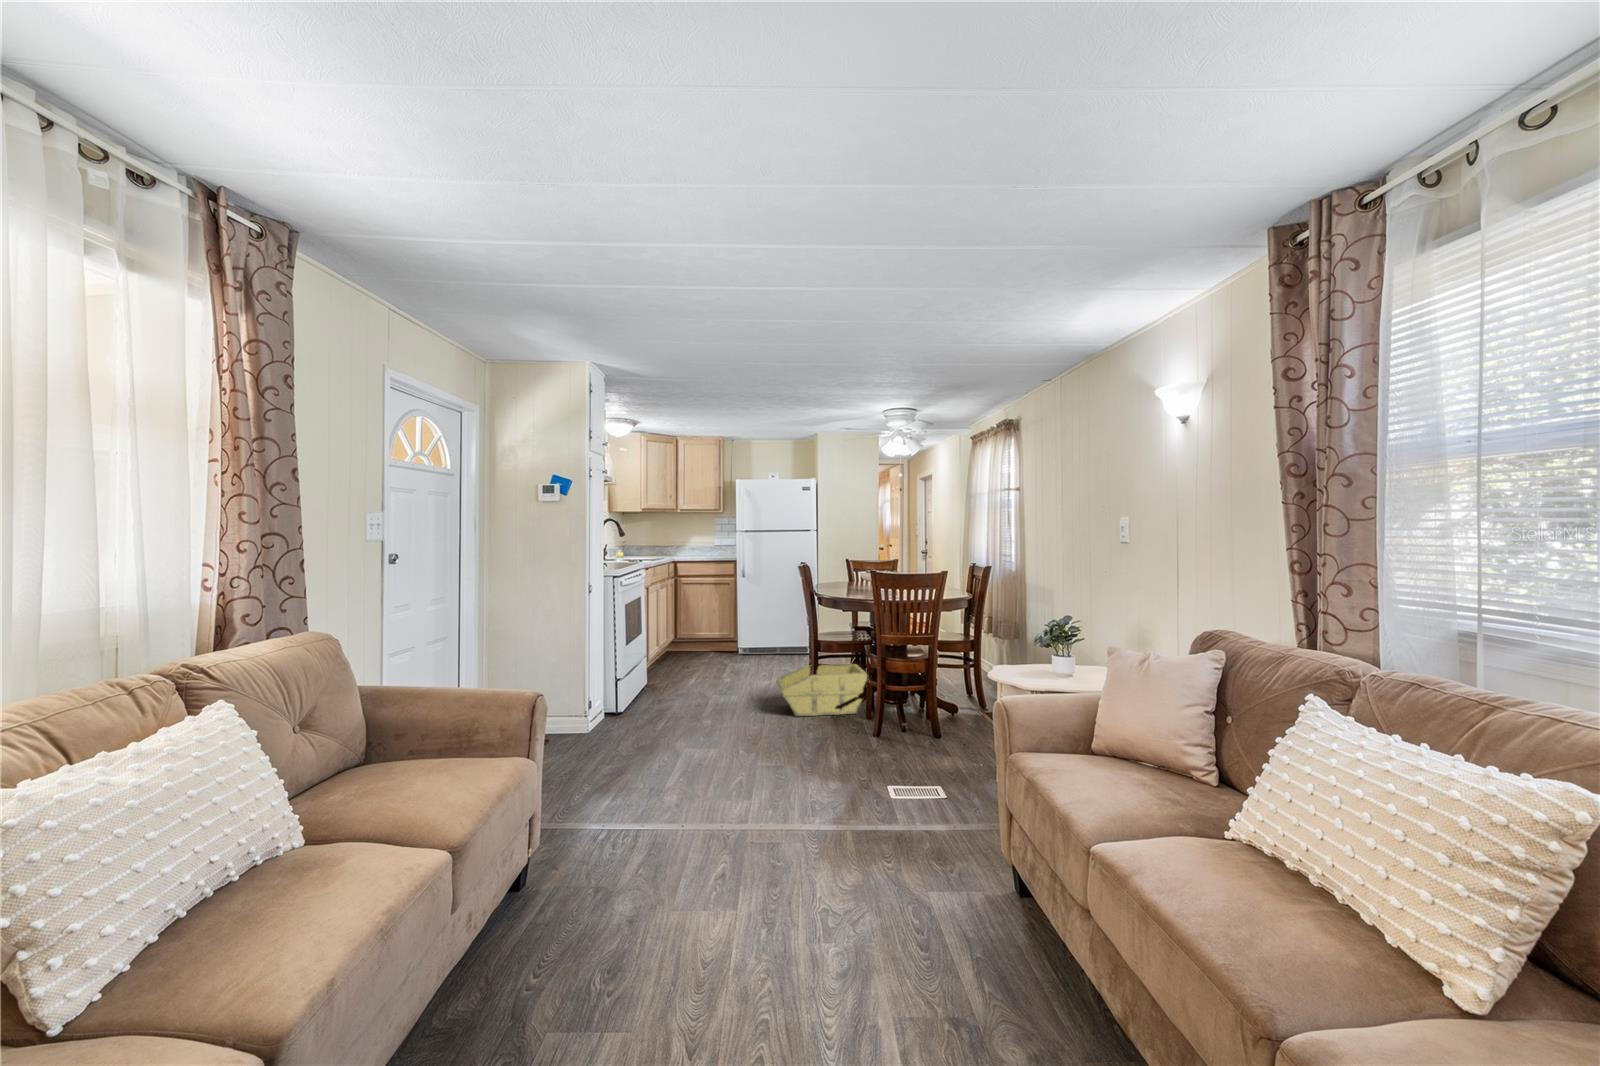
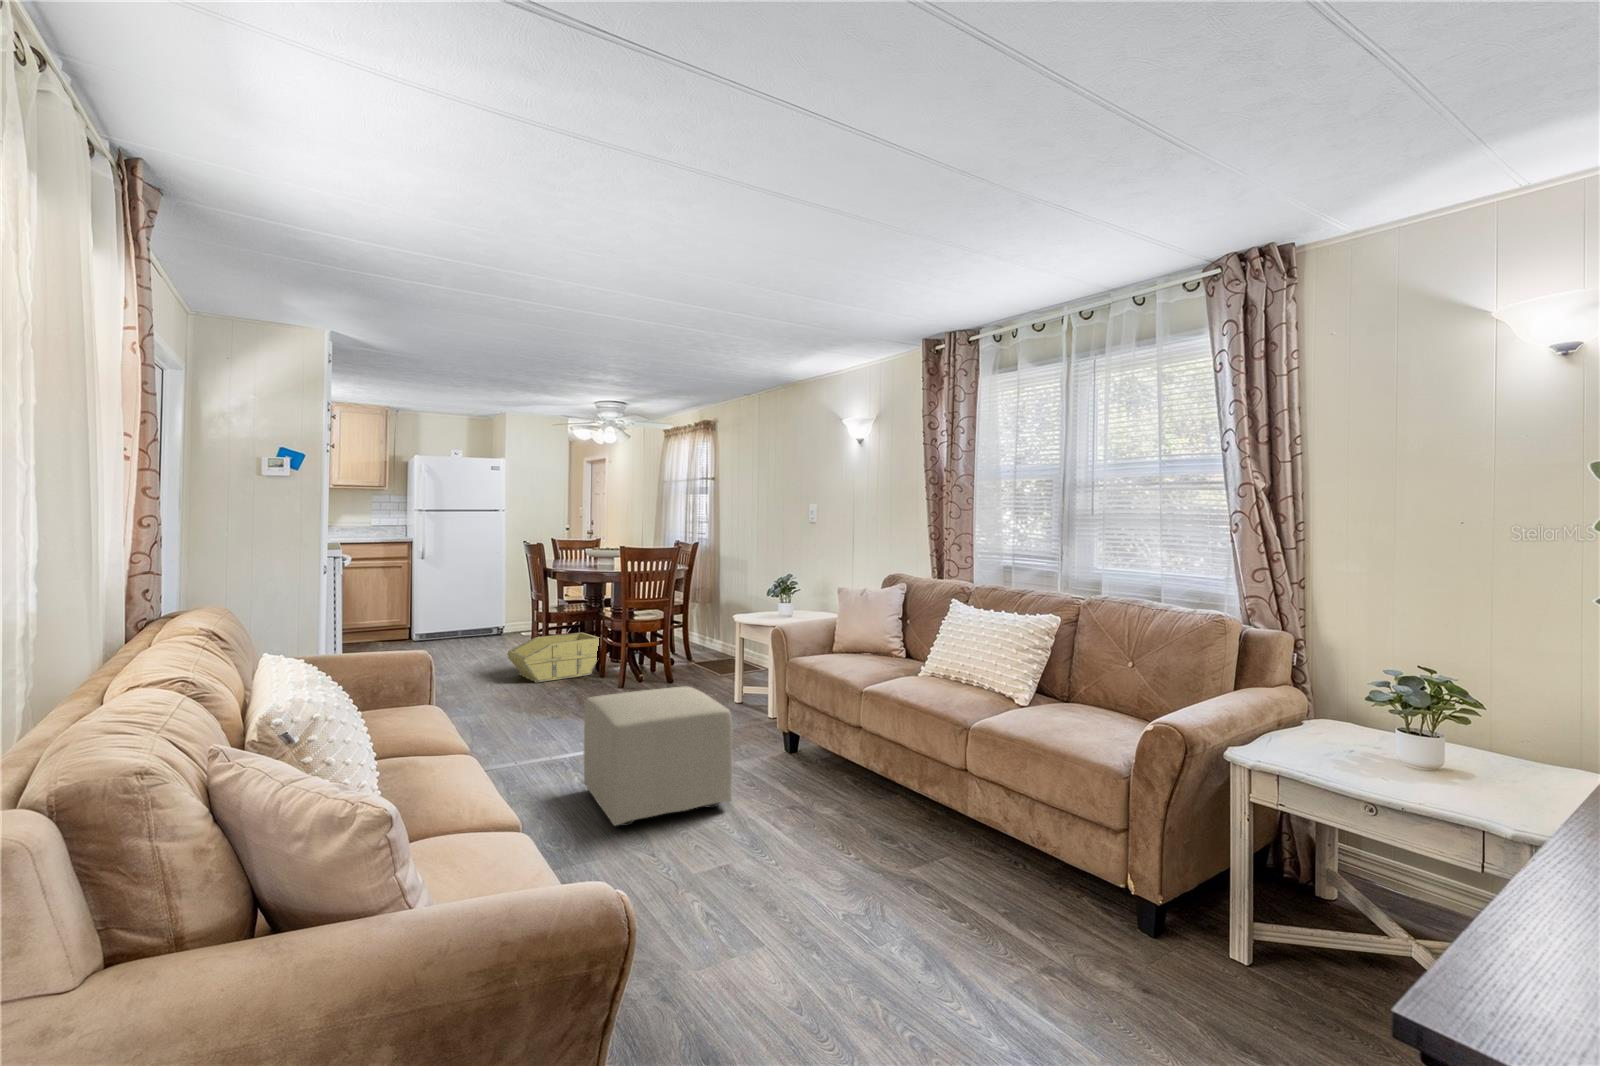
ottoman: none [673,773,856,981] -> present [584,687,732,826]

